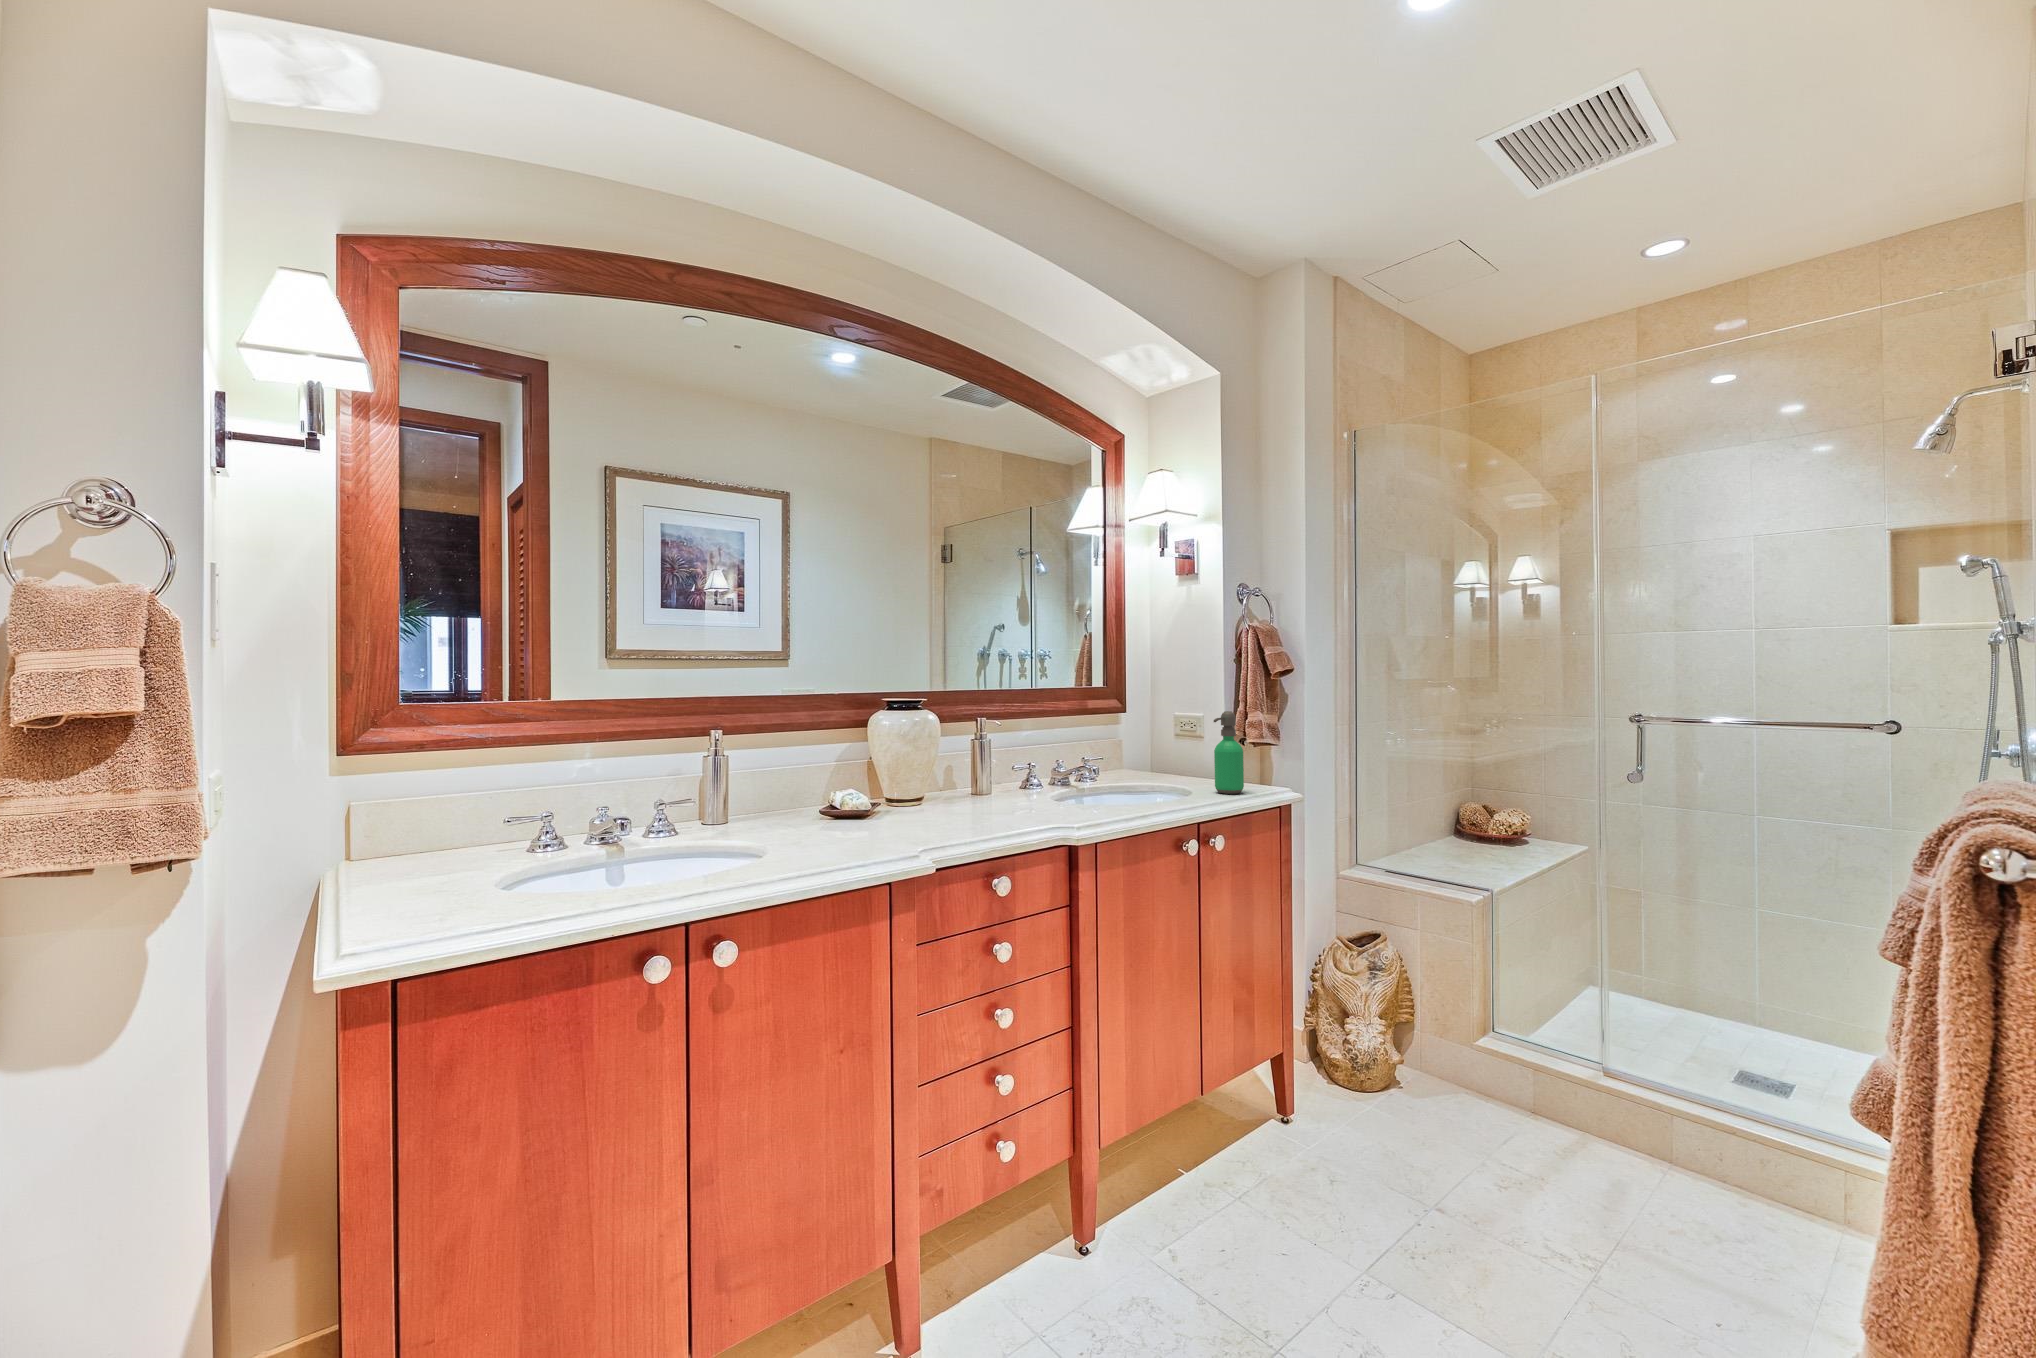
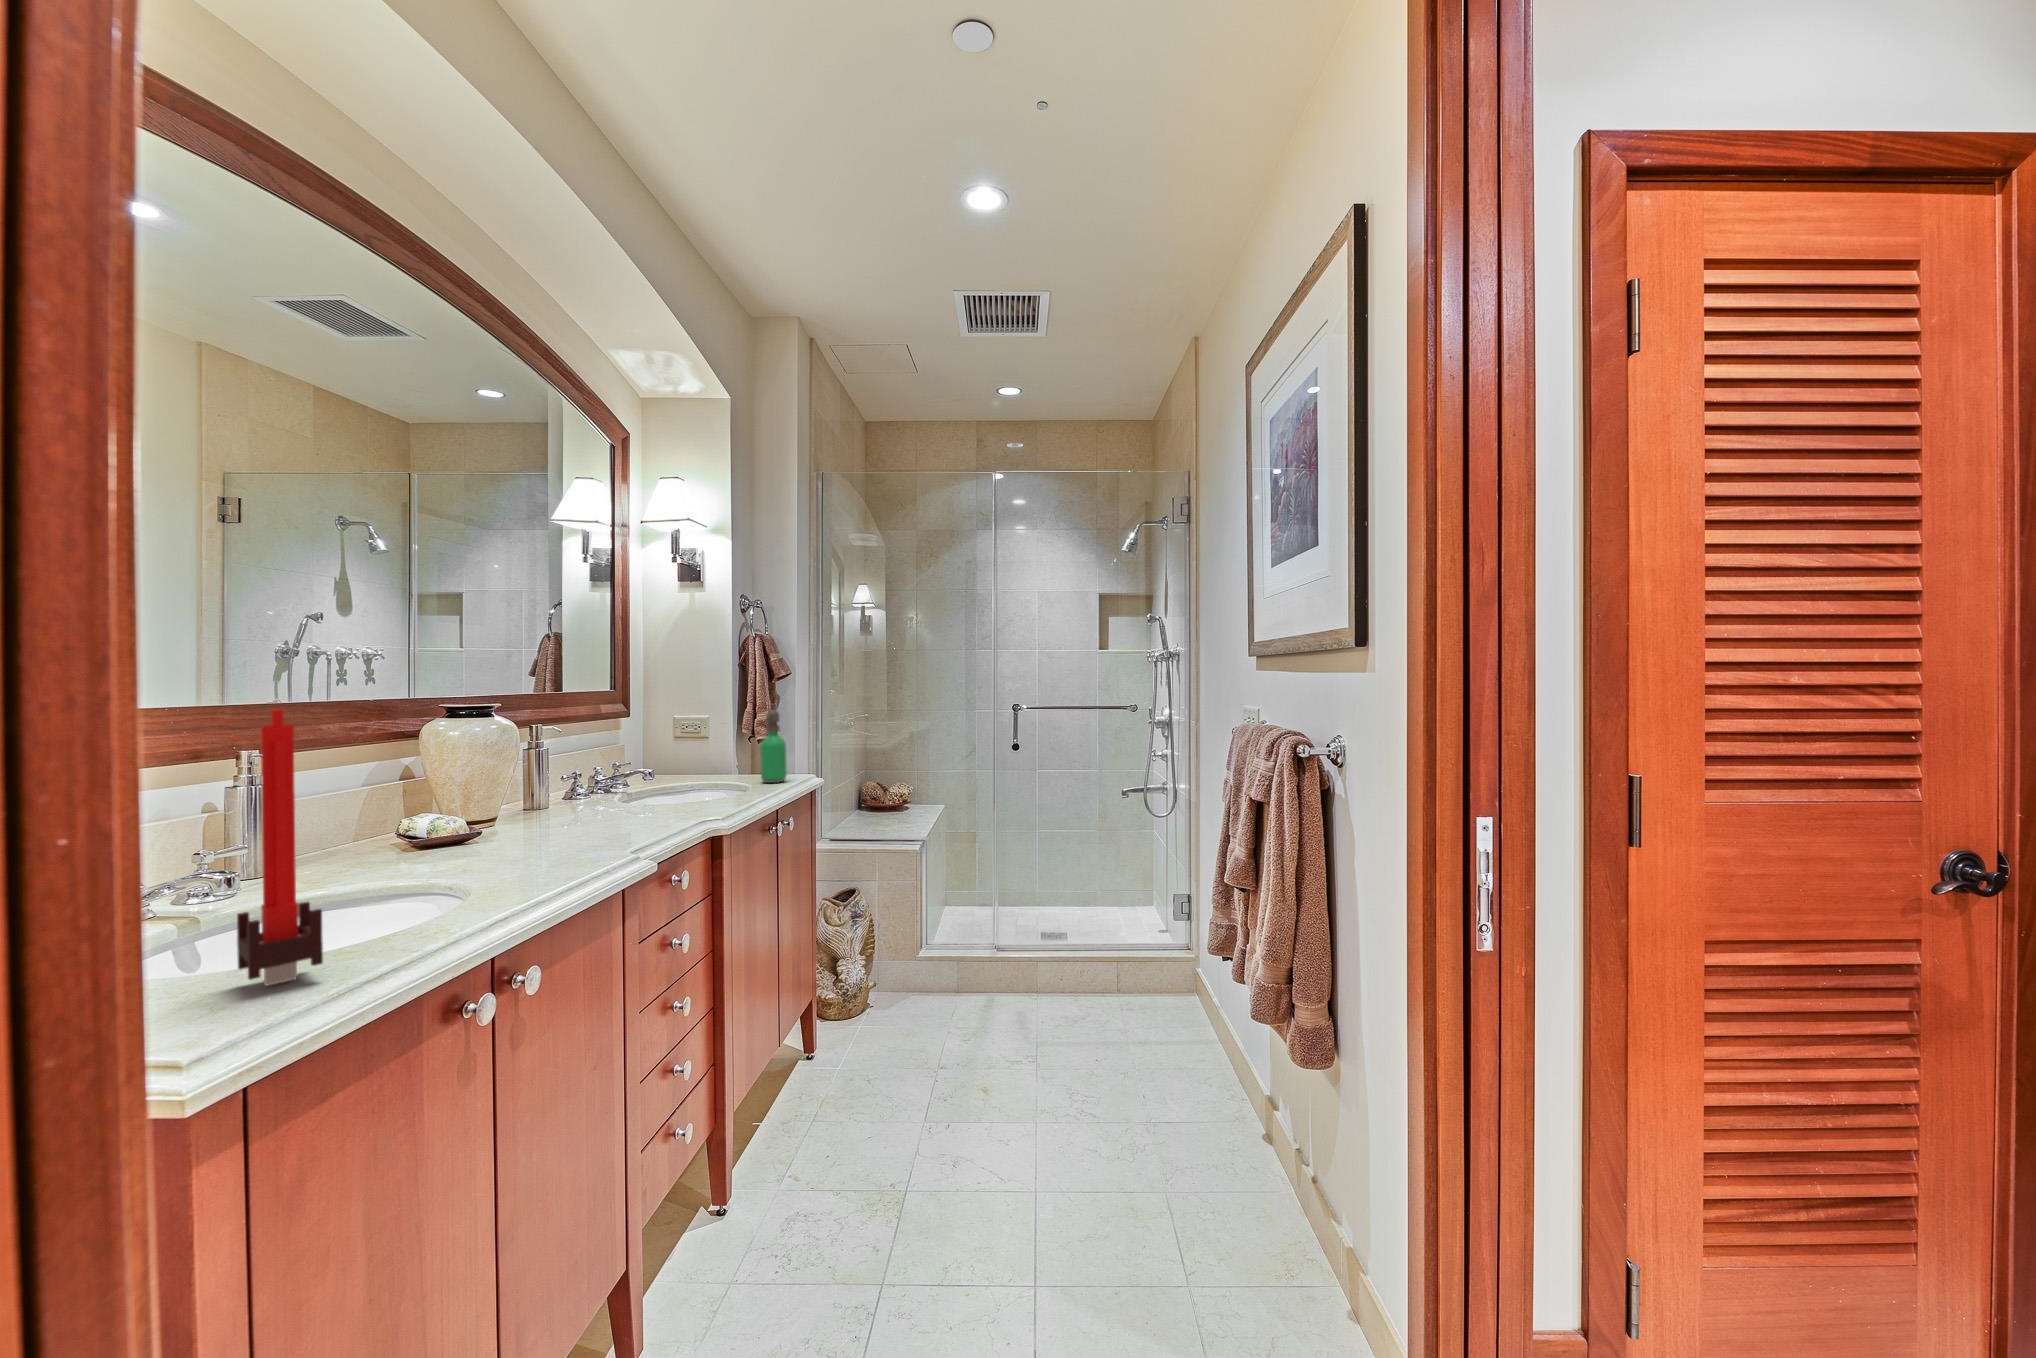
candle: none [467,706,533,908] -> present [237,709,323,986]

